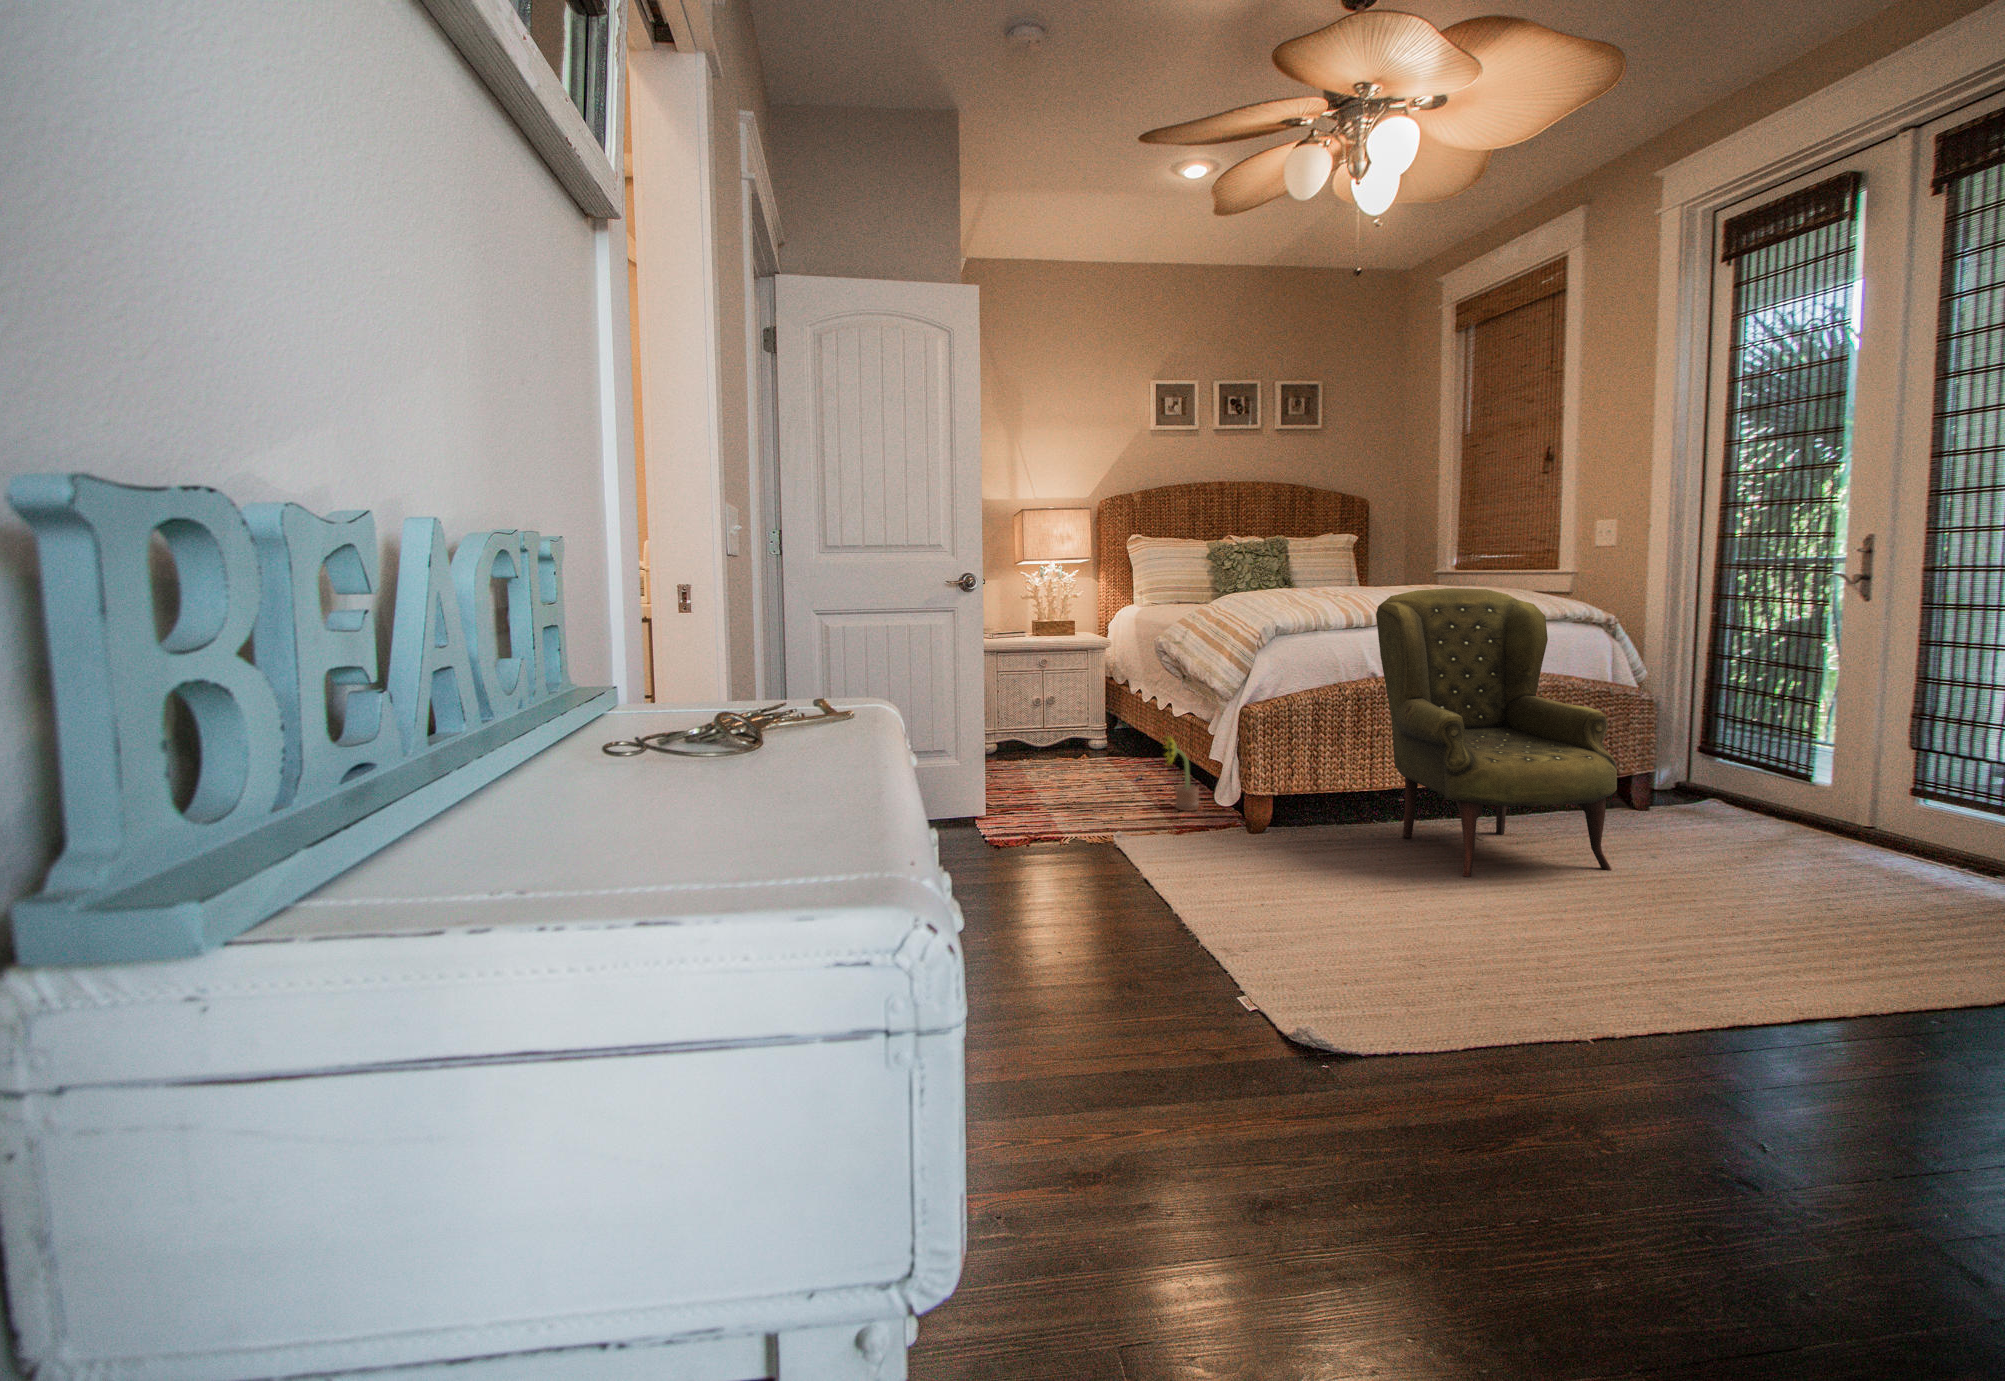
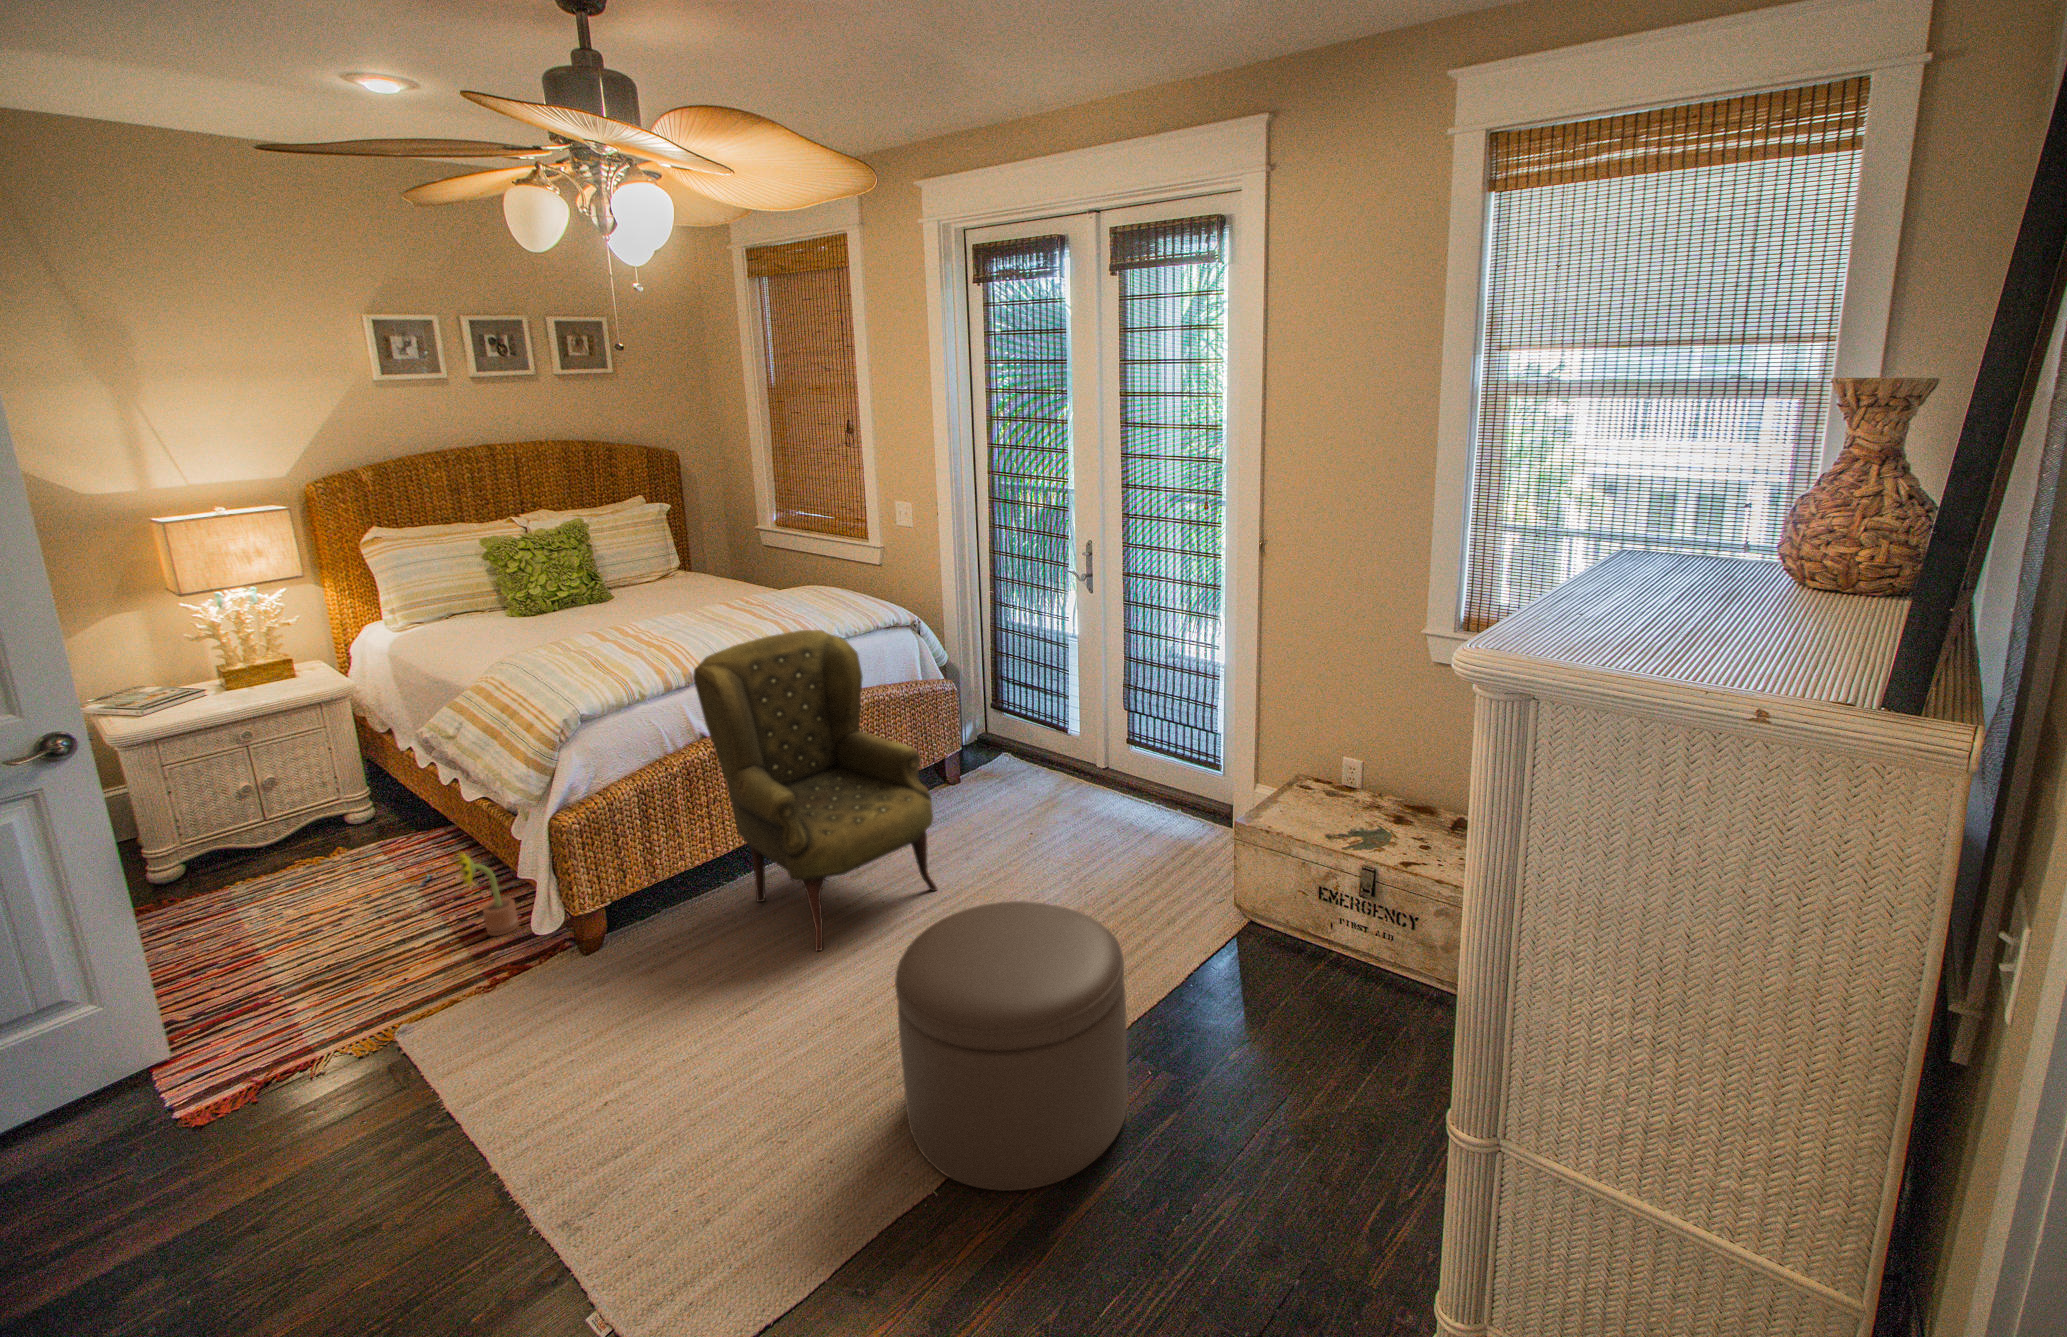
ottoman: none [1564,804,1905,1093] -> present [895,901,1128,1191]

